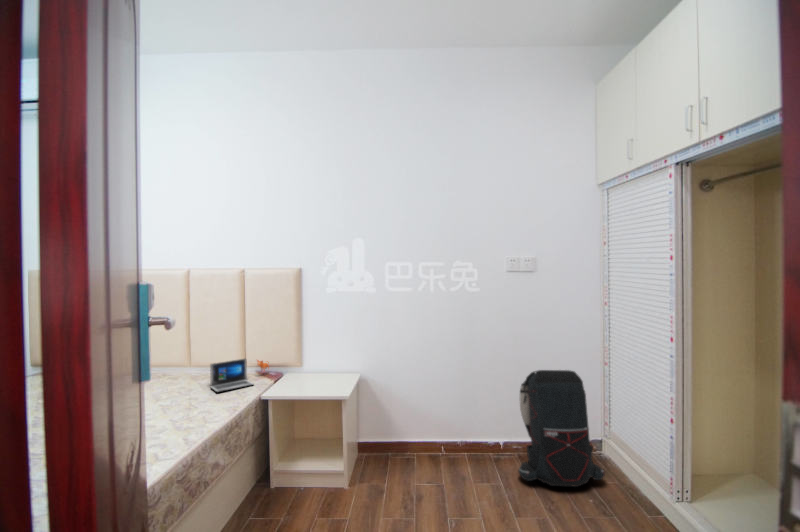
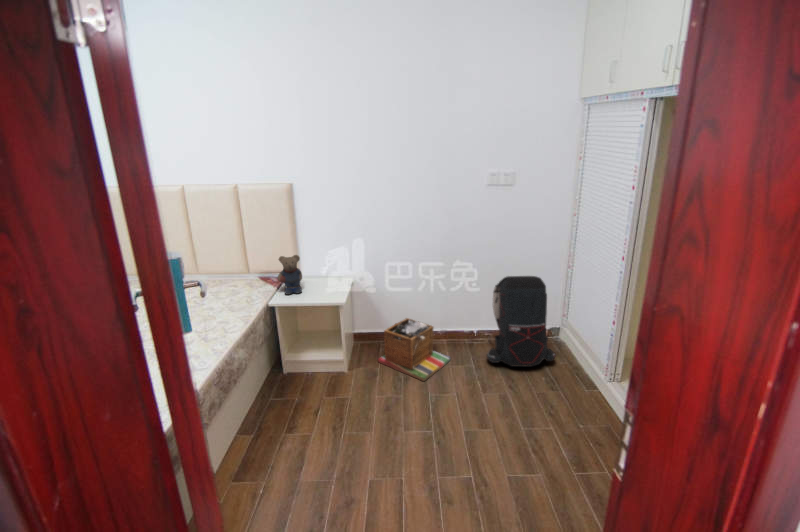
teddy bear: none [276,341,304,386] -> present [278,255,302,295]
laptop: present [210,359,269,392] -> none [218,267,270,302]
laundry basket: none [386,421,474,503] -> present [378,318,451,381]

